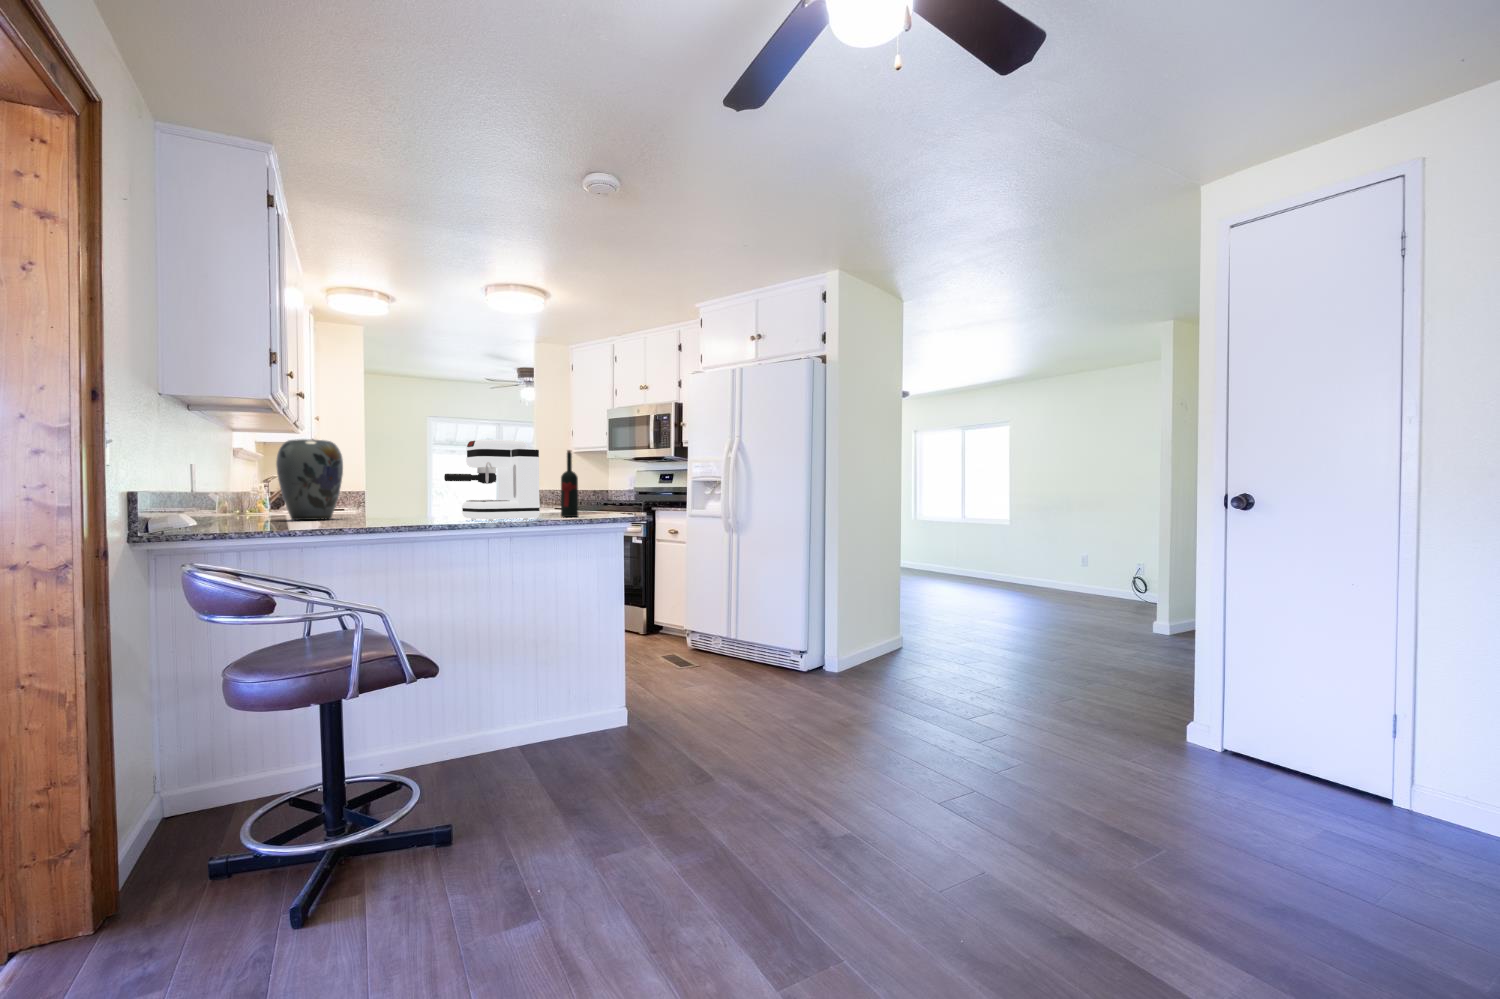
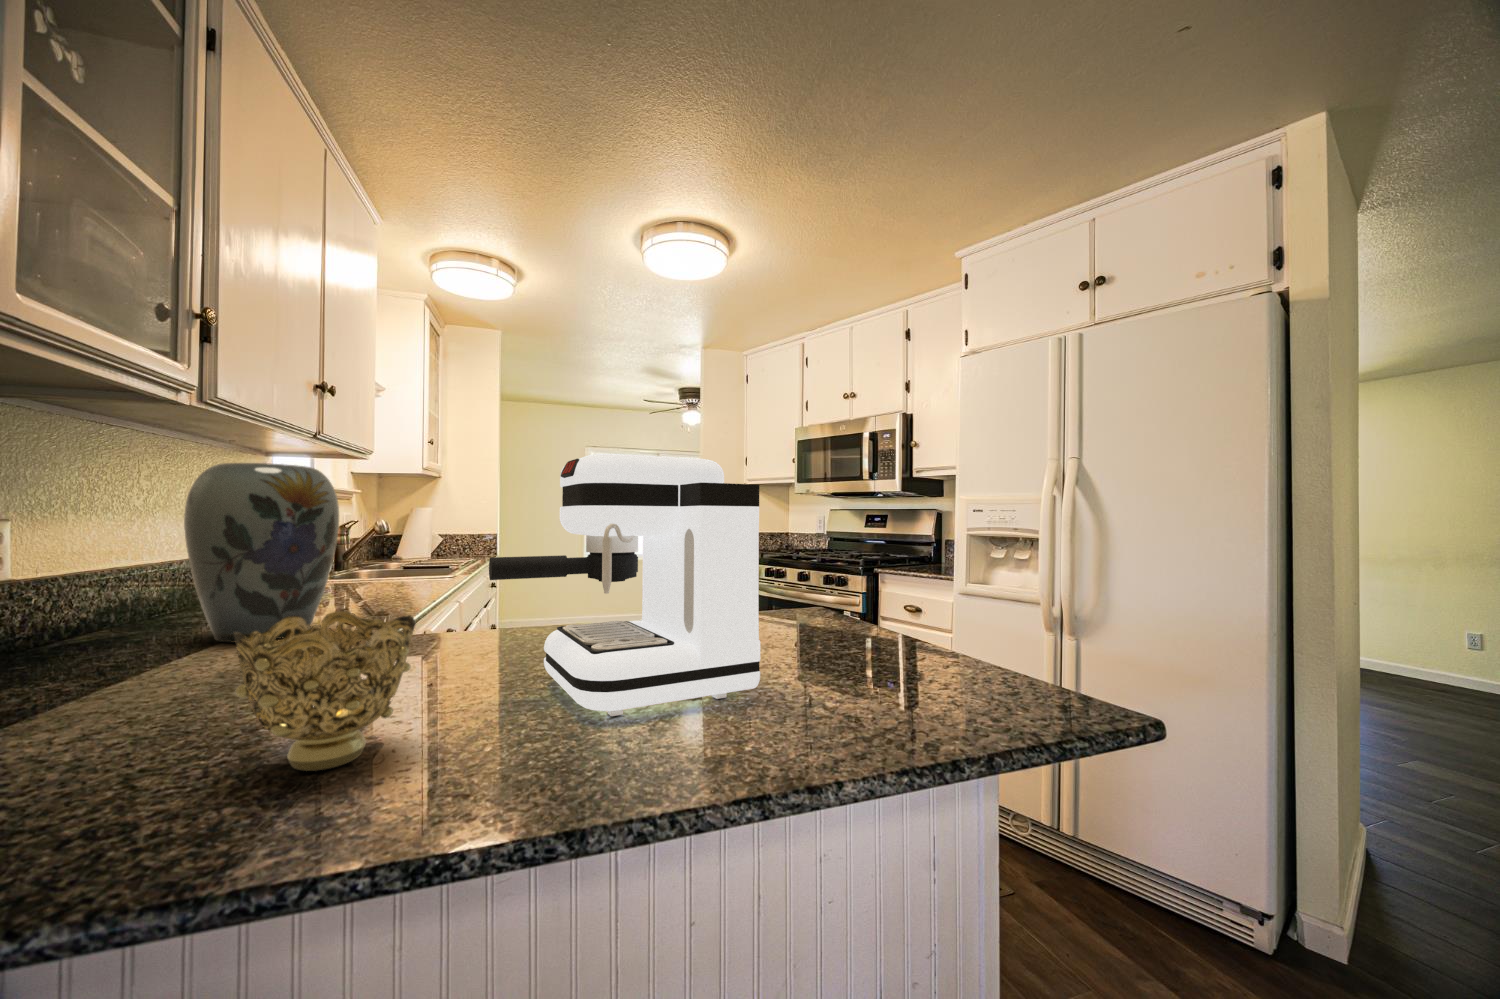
wine bottle: present [561,450,578,517] -> none [795,484,840,659]
decorative bowl: none [388,486,434,524] -> present [234,611,416,771]

